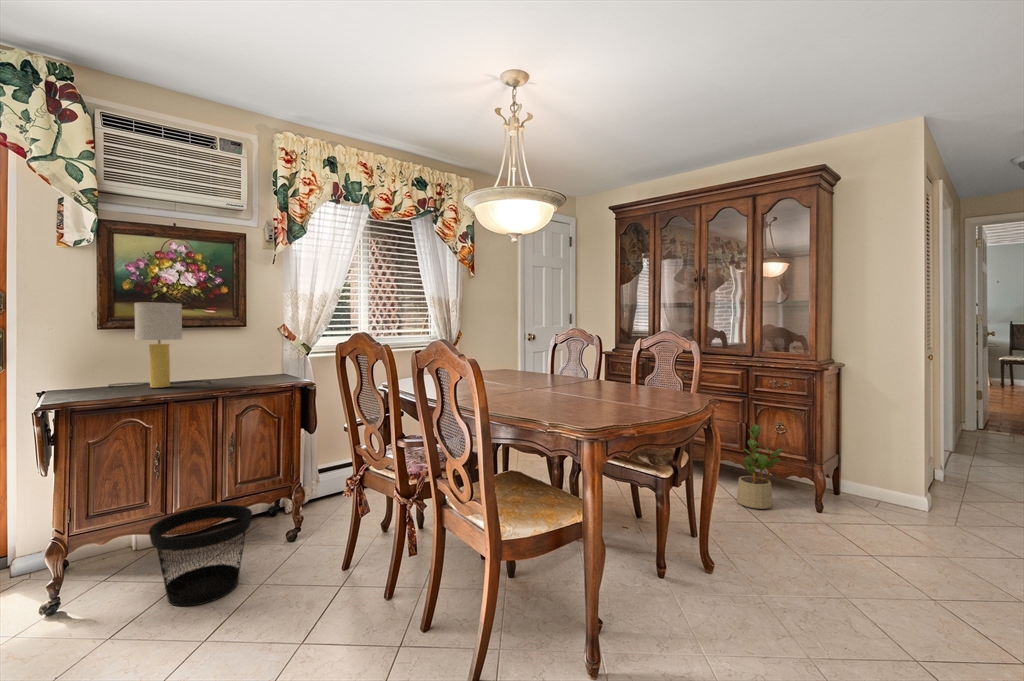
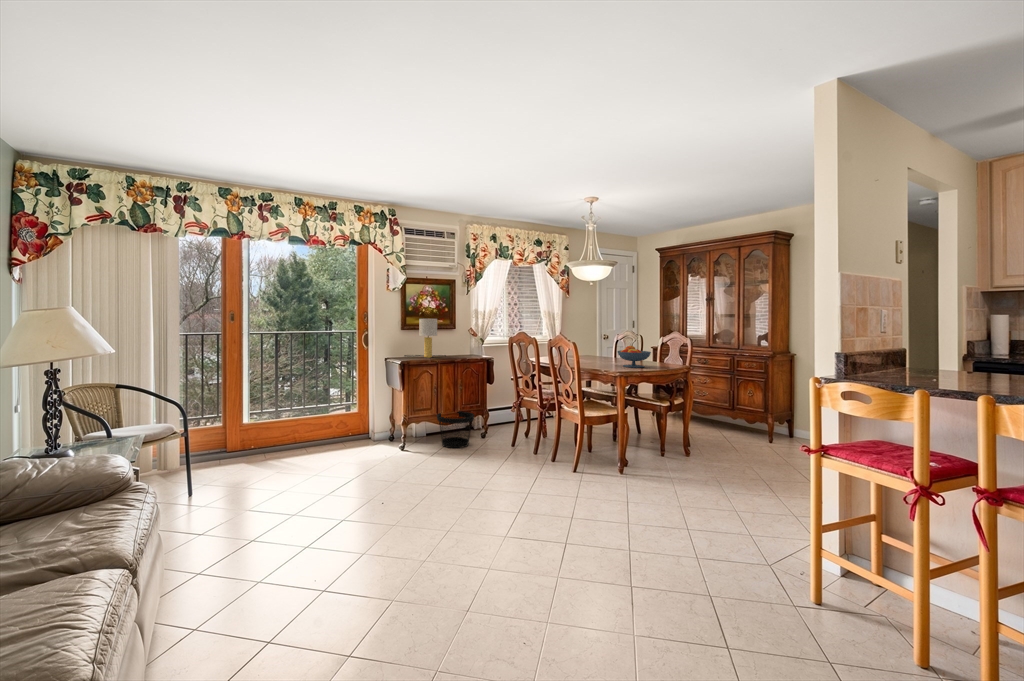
fruit bowl: none [563,350,633,397] -> present [618,346,651,368]
potted plant: present [737,424,783,509] -> none [721,390,748,436]

